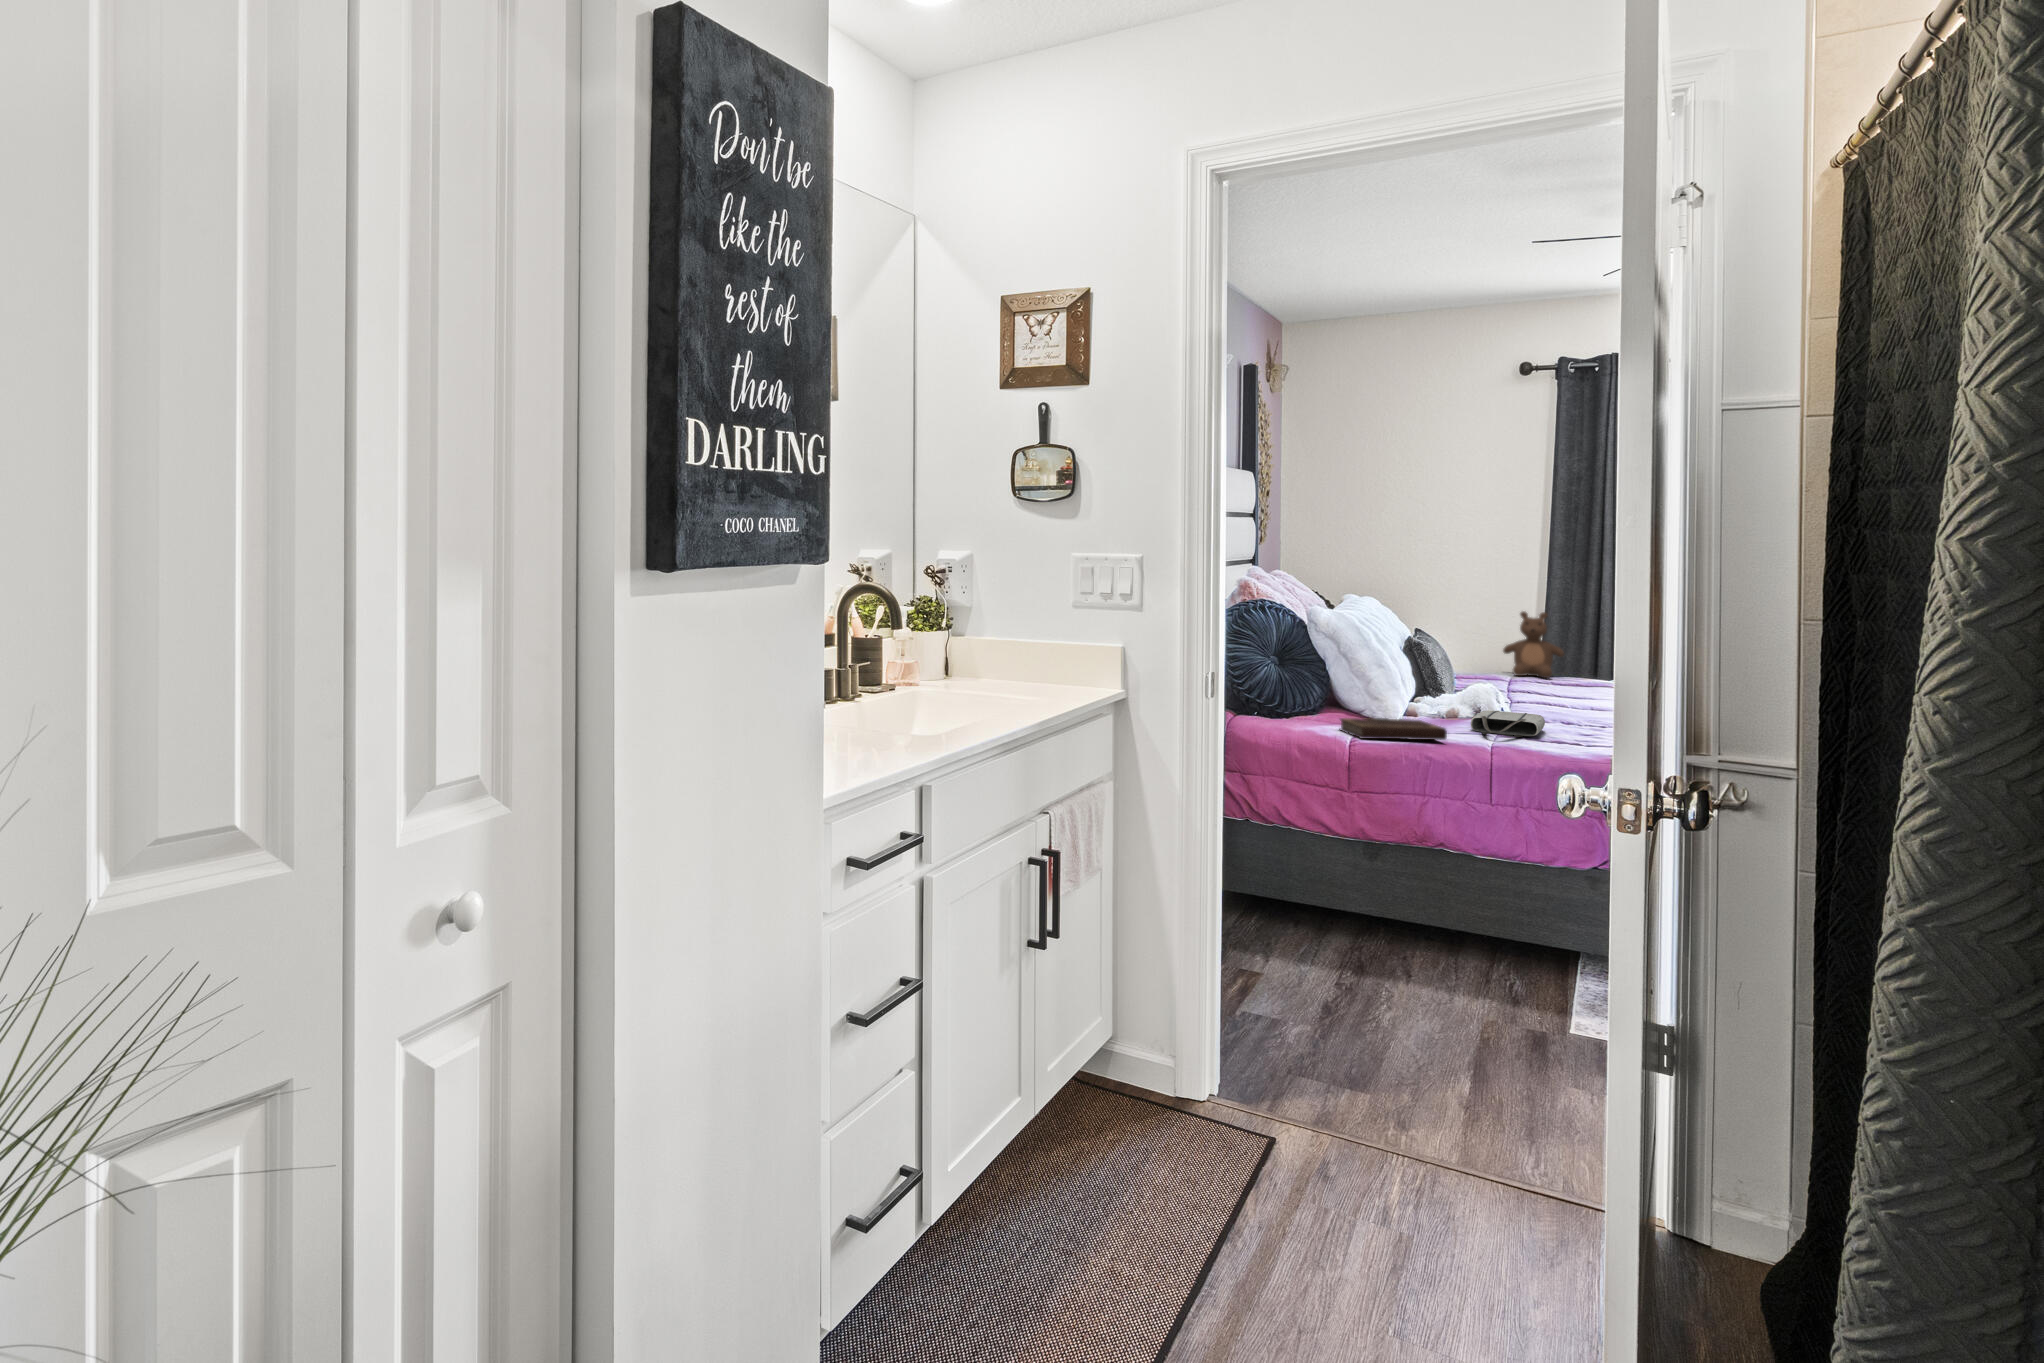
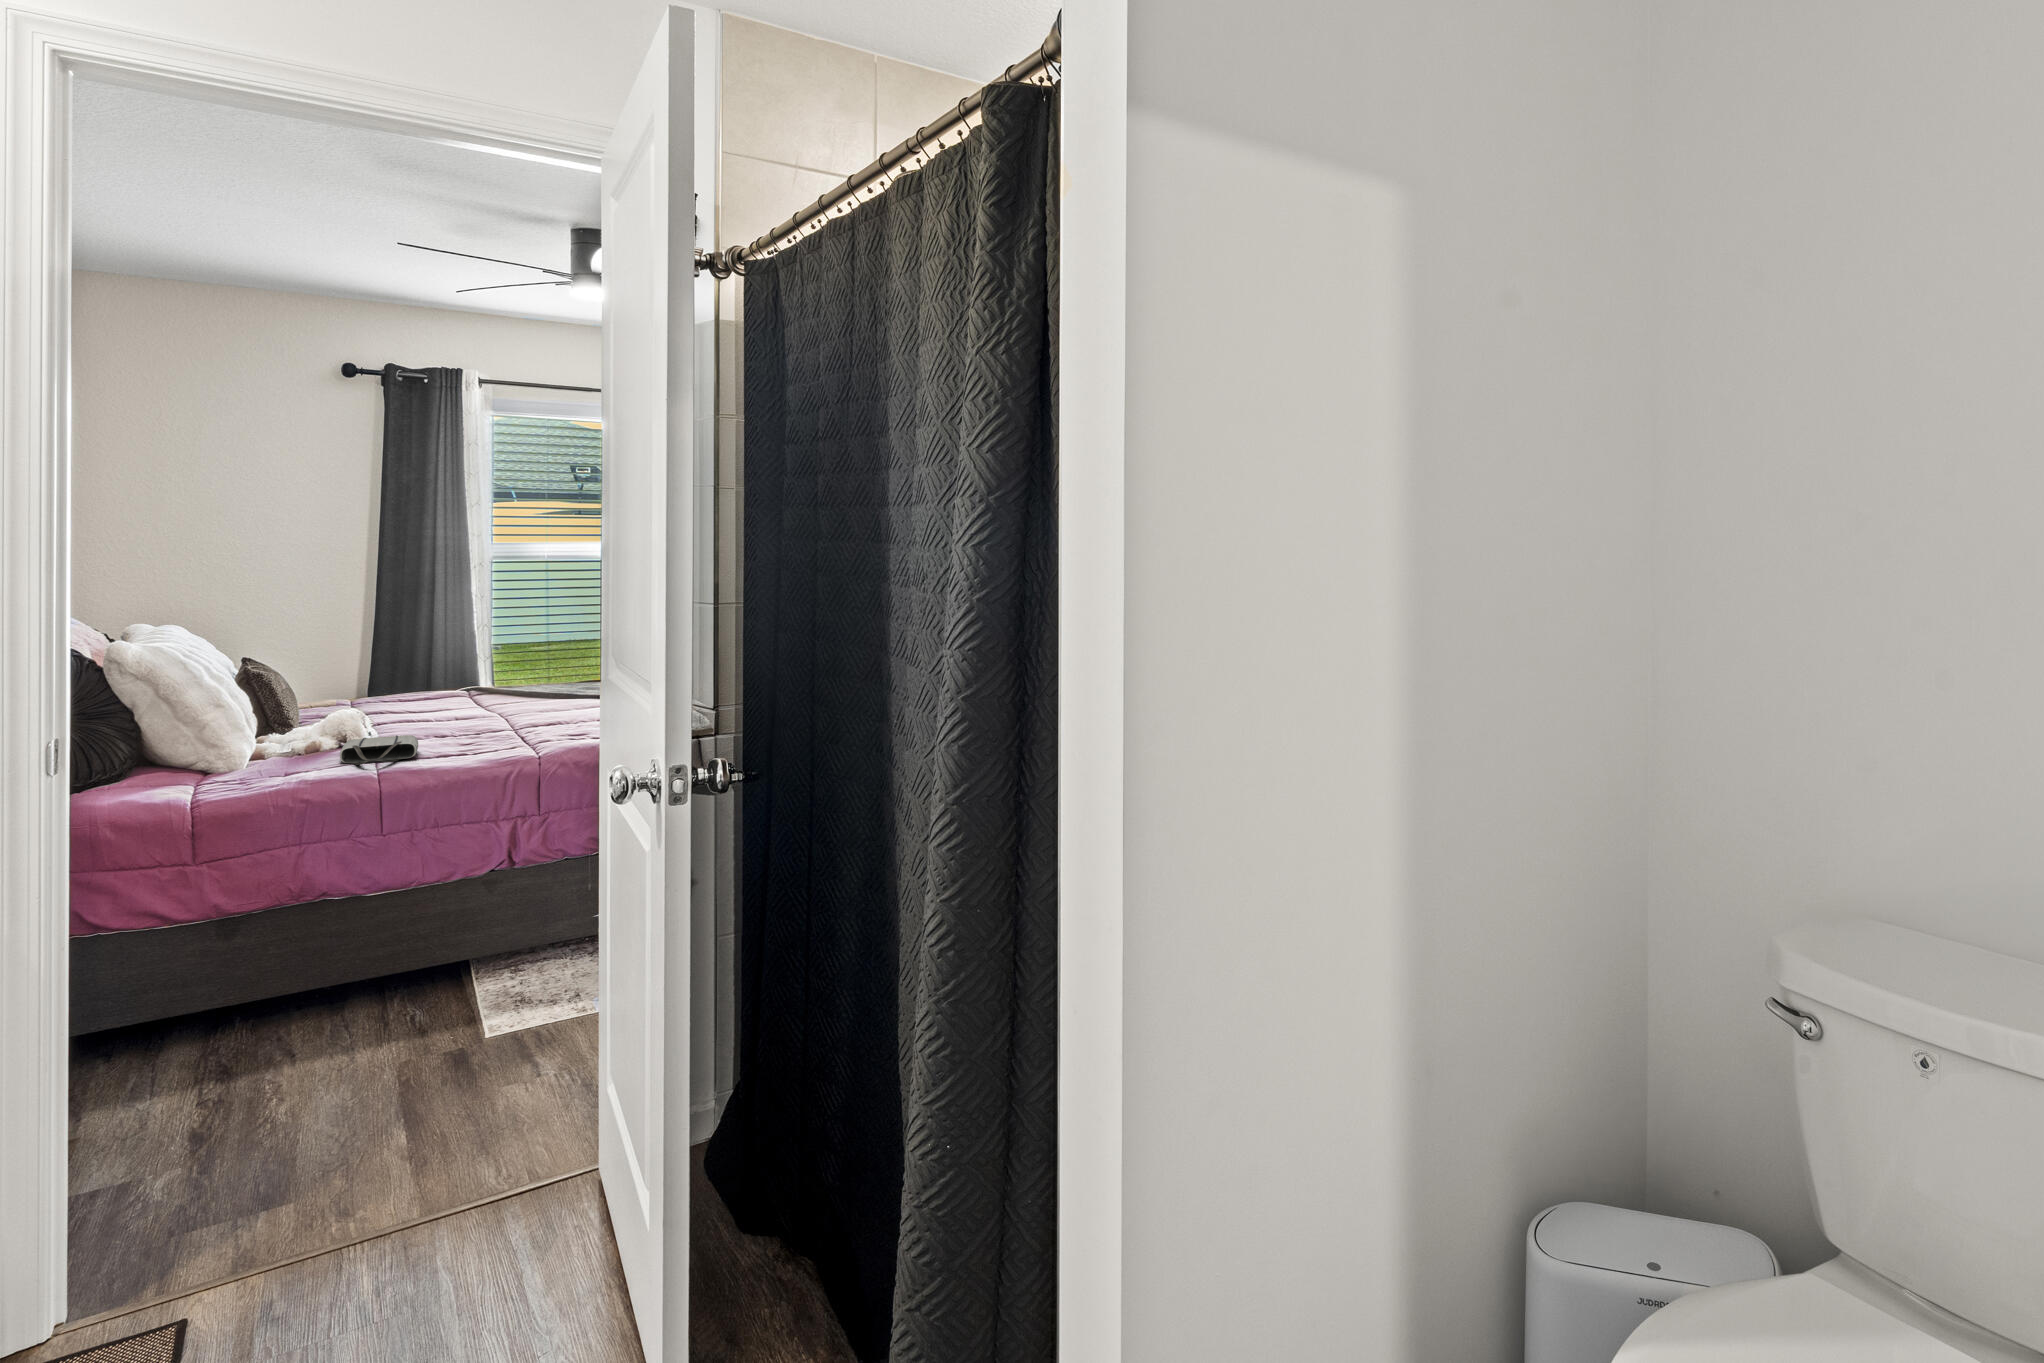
teddy bear: present [1503,611,1564,678] -> none [334,629,402,701]
notebook: present [1340,718,1447,740] -> none [178,761,323,795]

